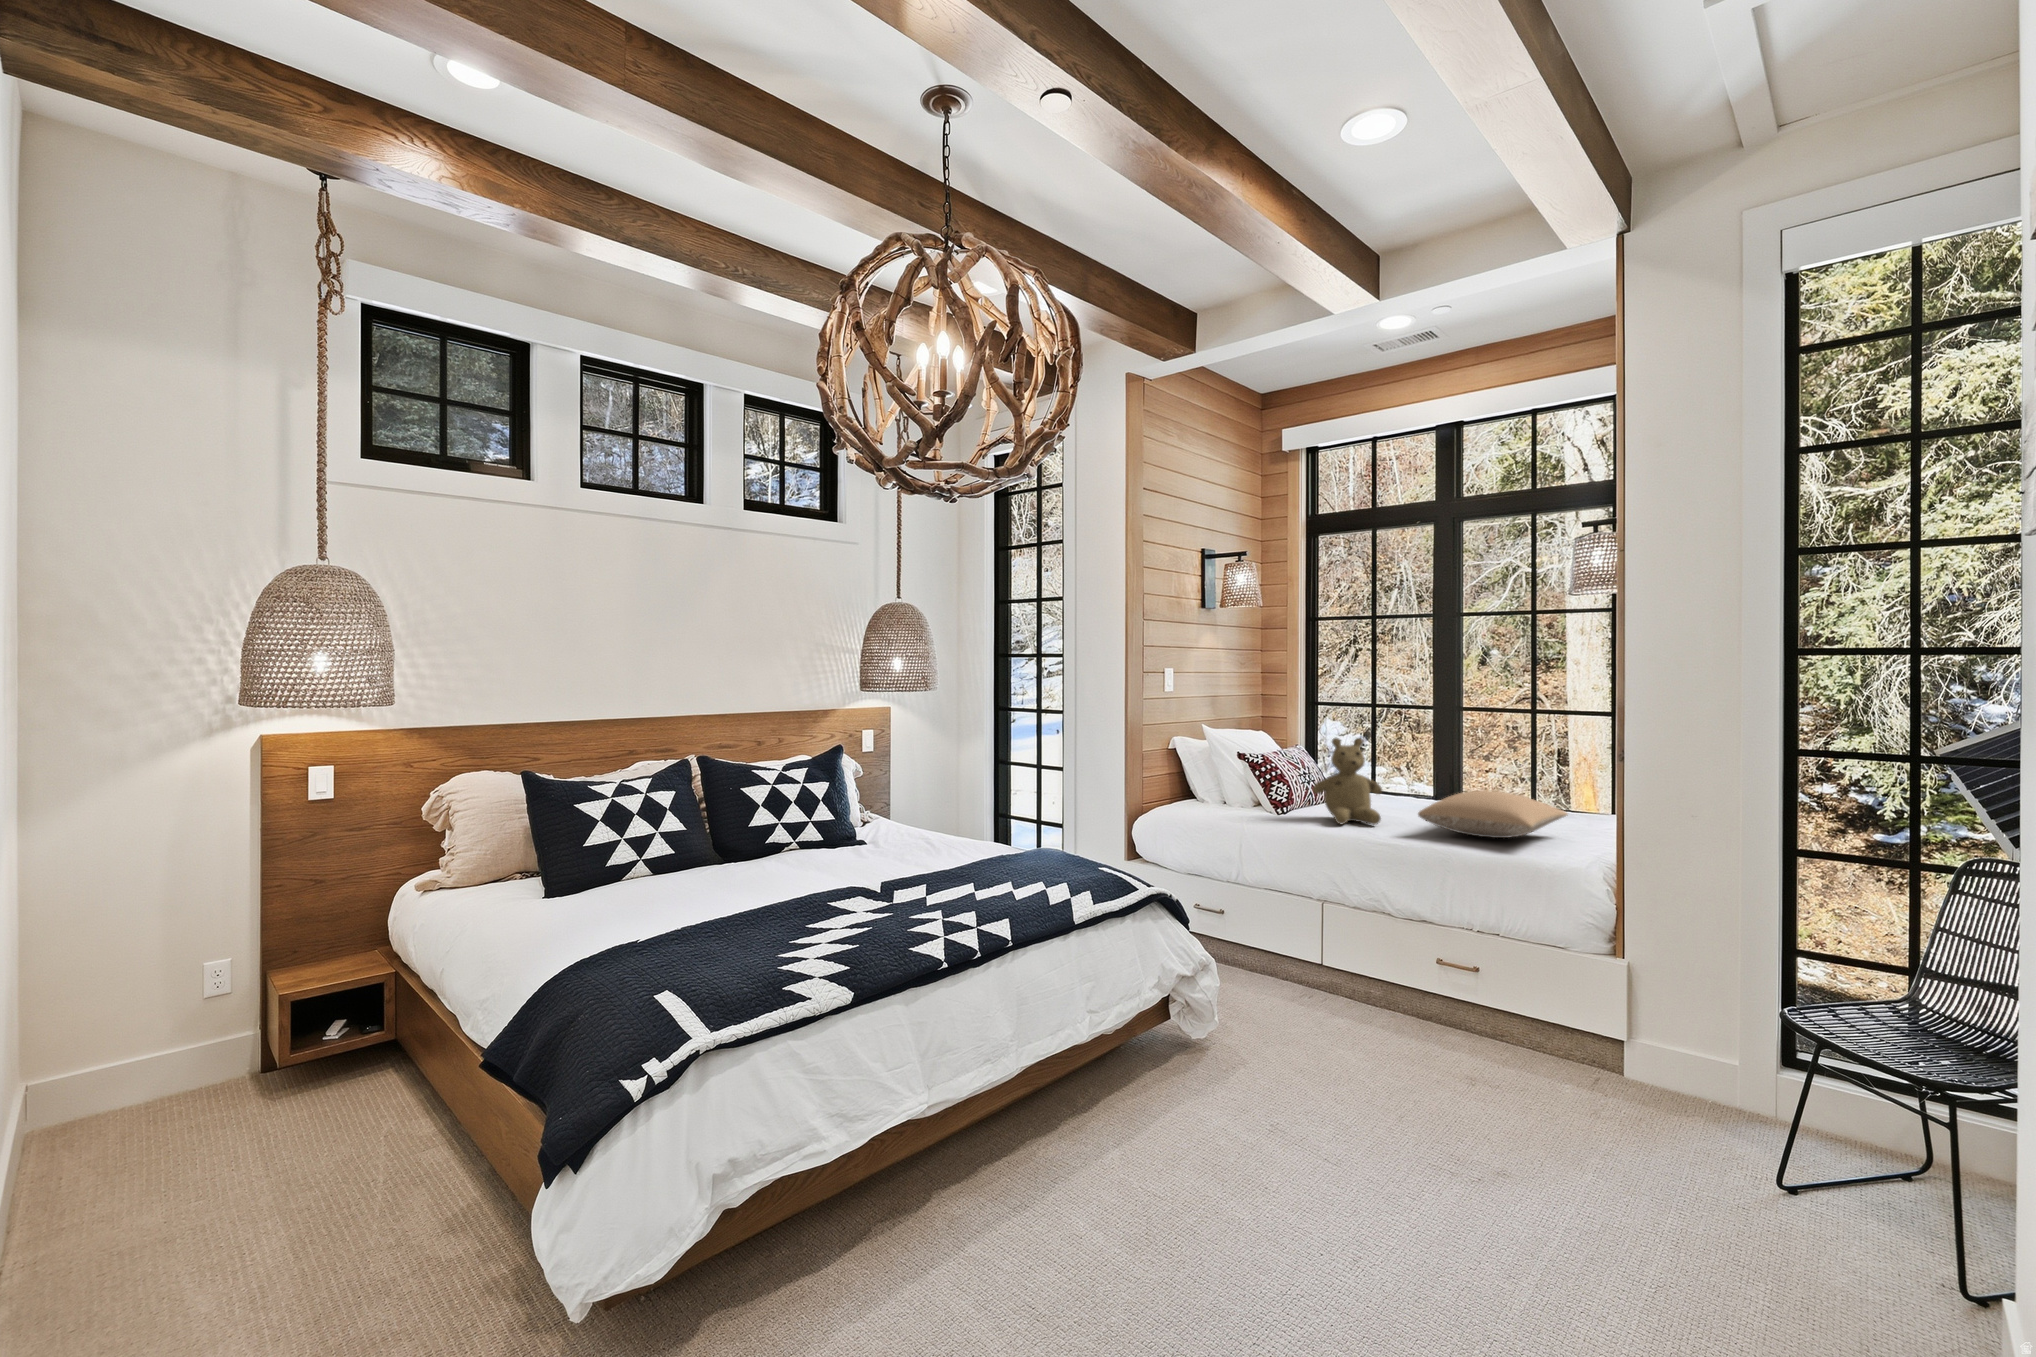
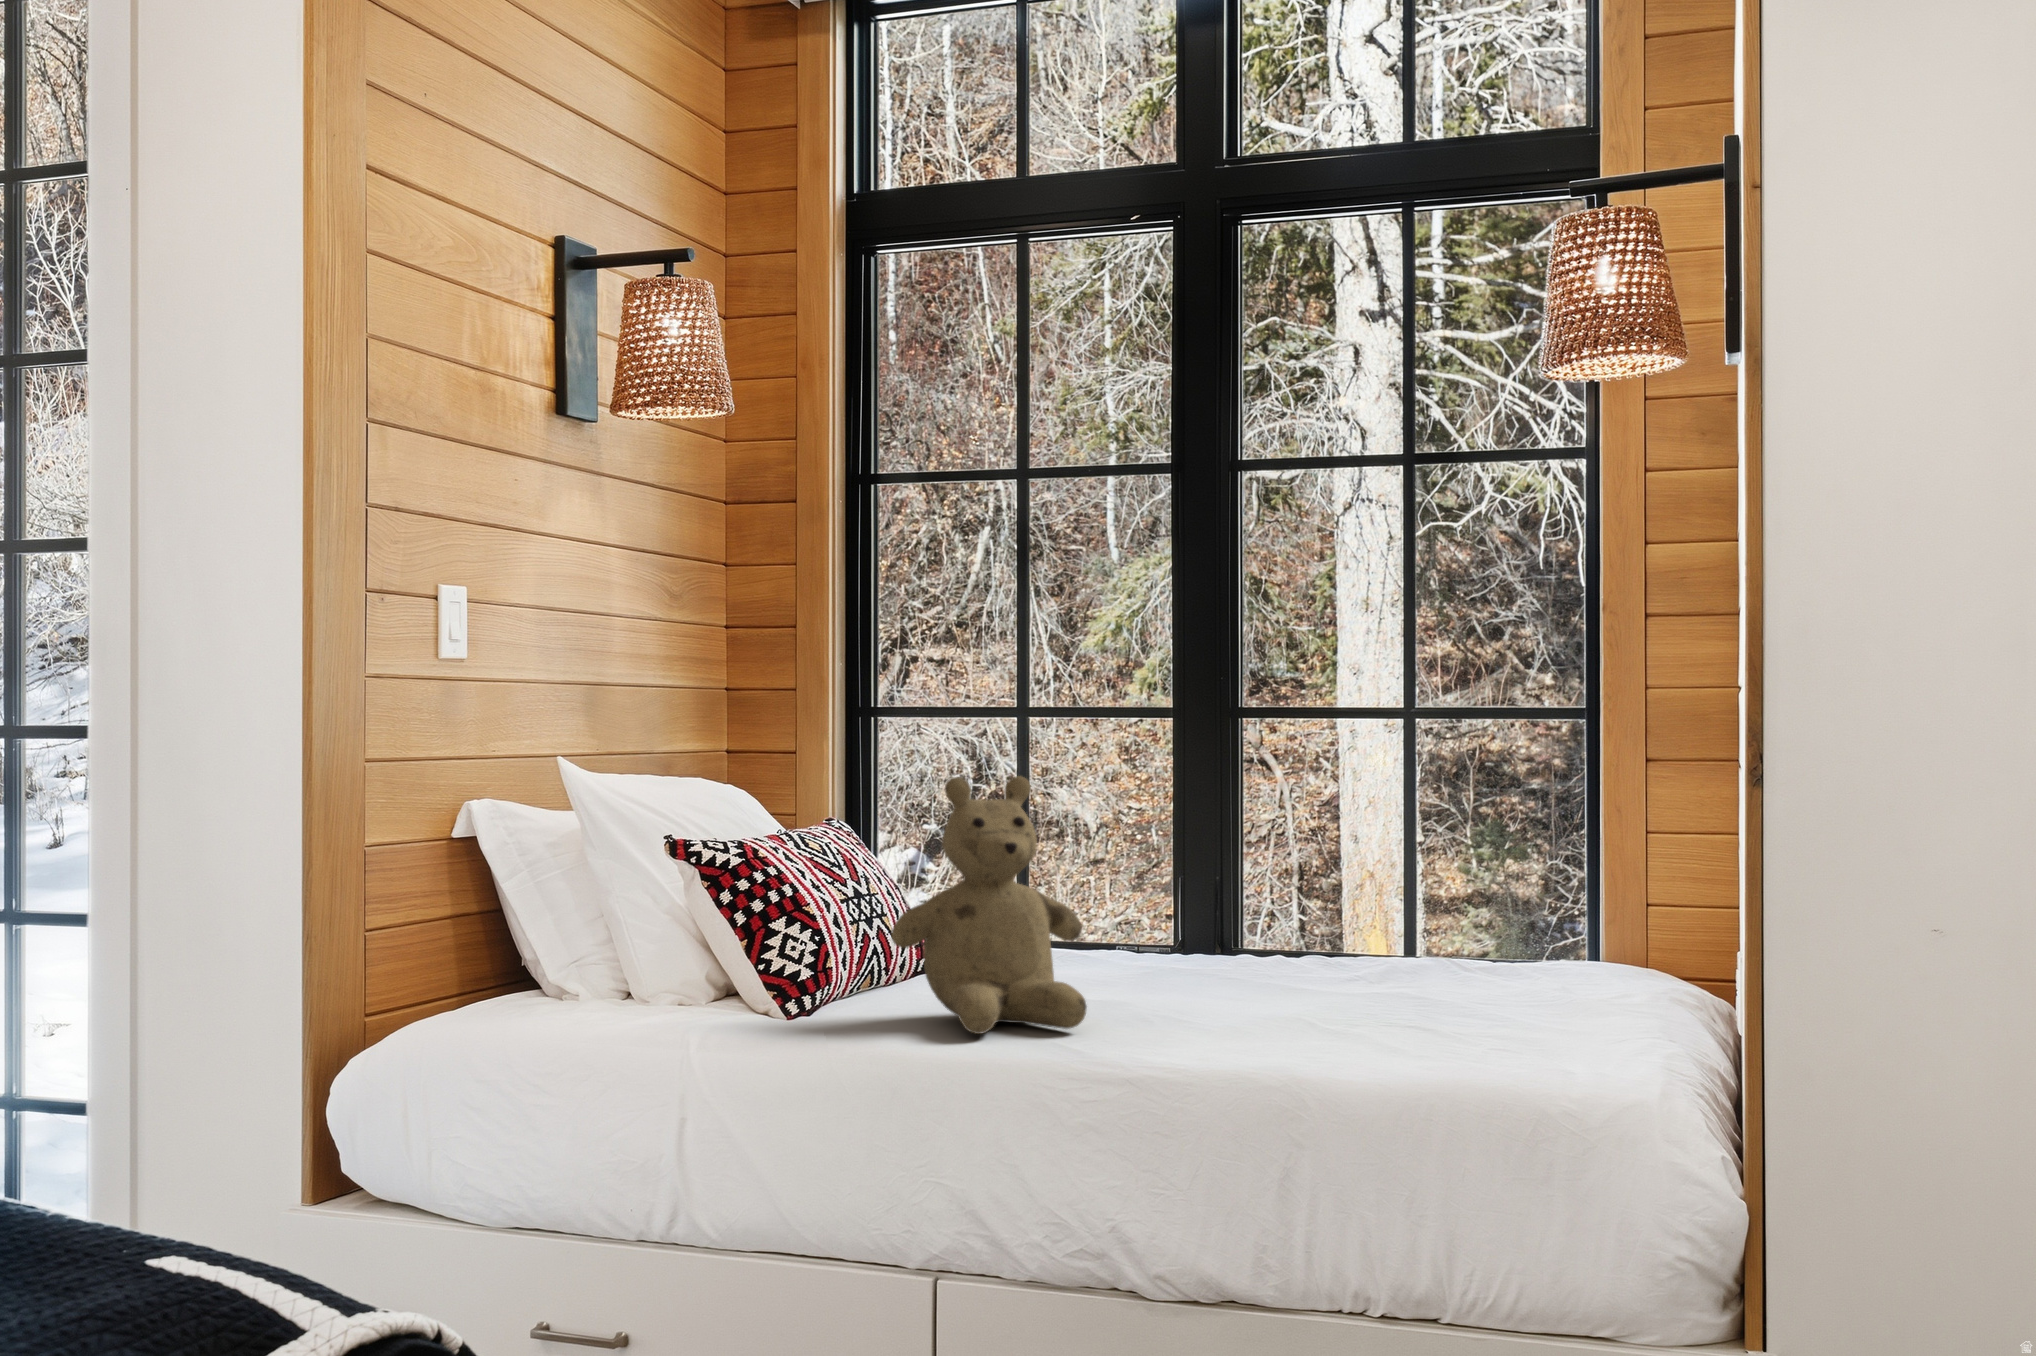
pillow: present [1418,790,1568,838] -> none [1199,911,1557,1041]

